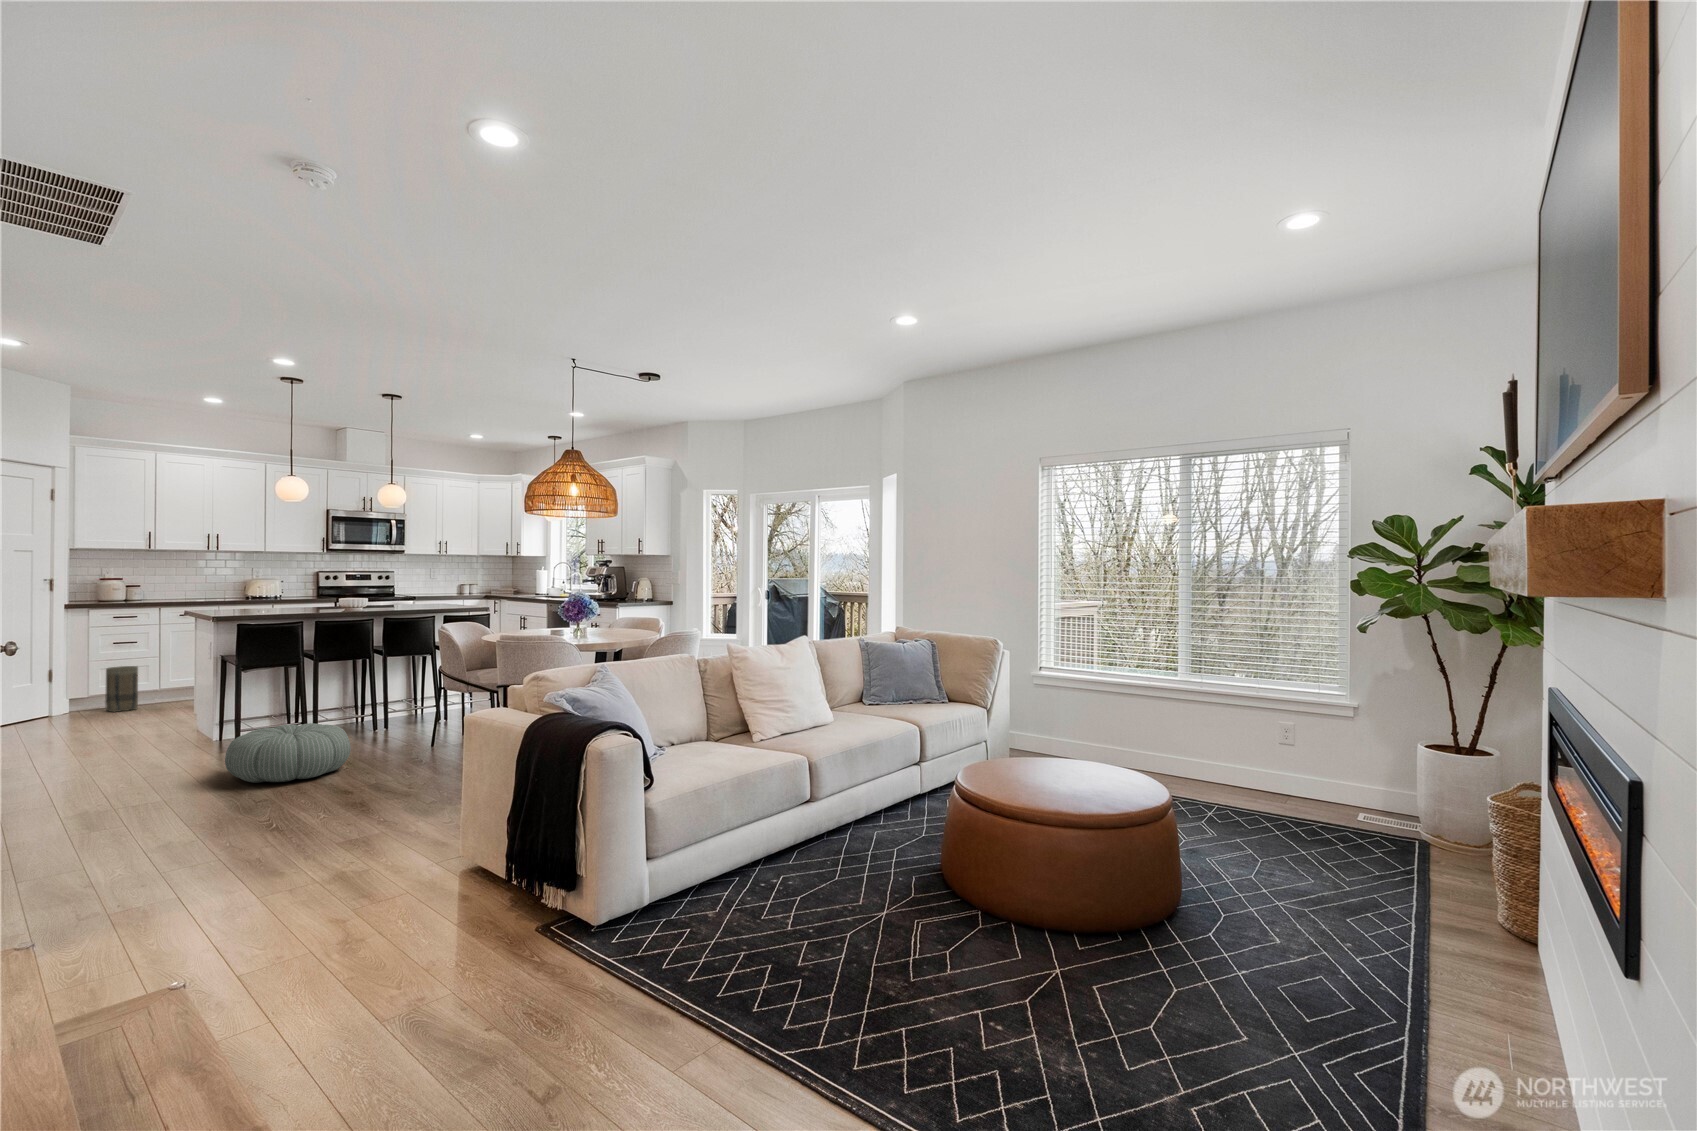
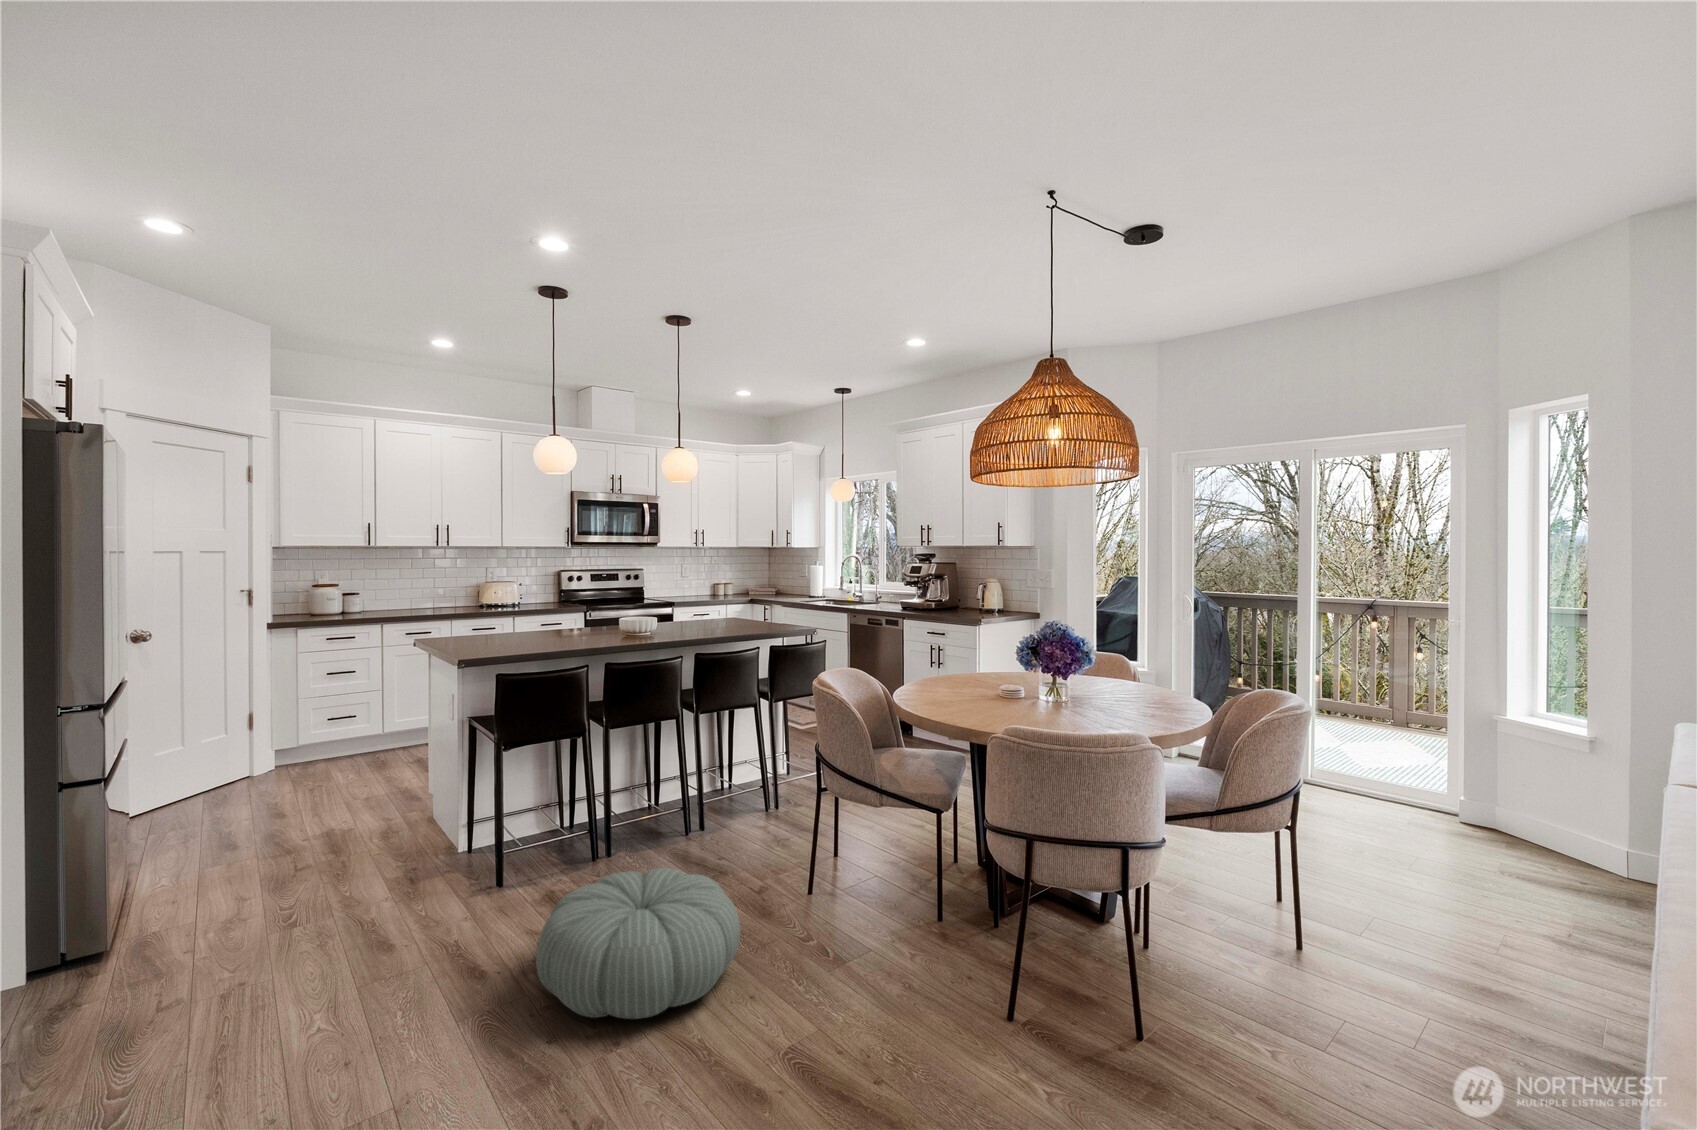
basket: present [105,666,138,712] -> none [321,706,361,772]

